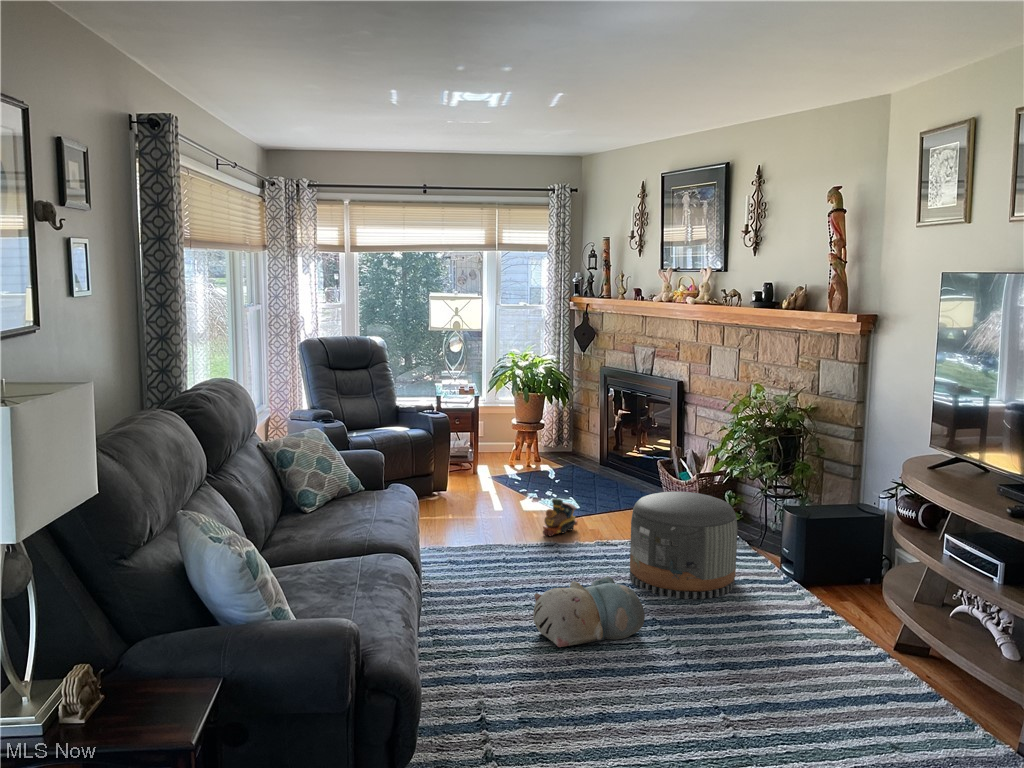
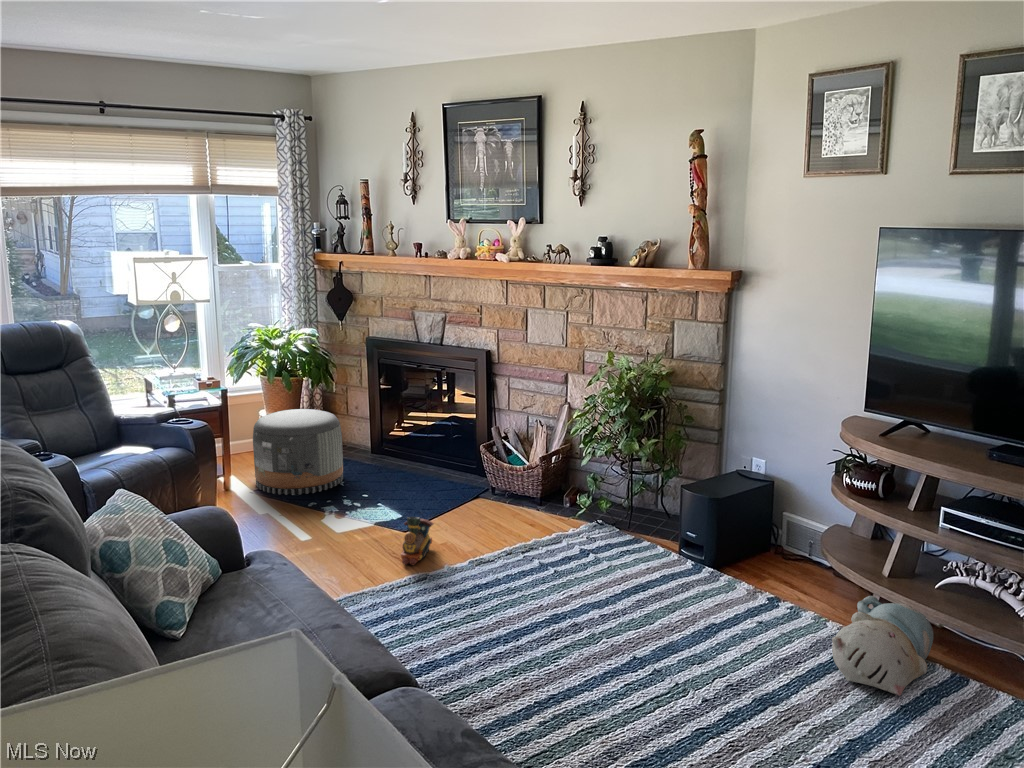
pouf: present [630,492,738,599] -> present [253,409,343,495]
plush toy: present [533,576,645,647] -> present [832,596,934,696]

